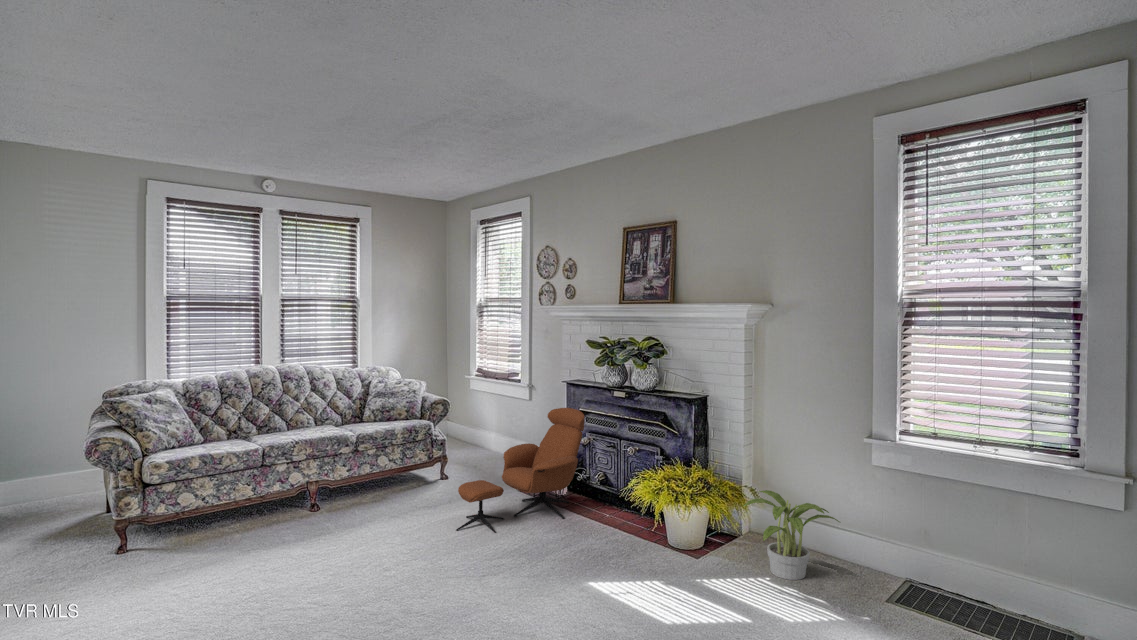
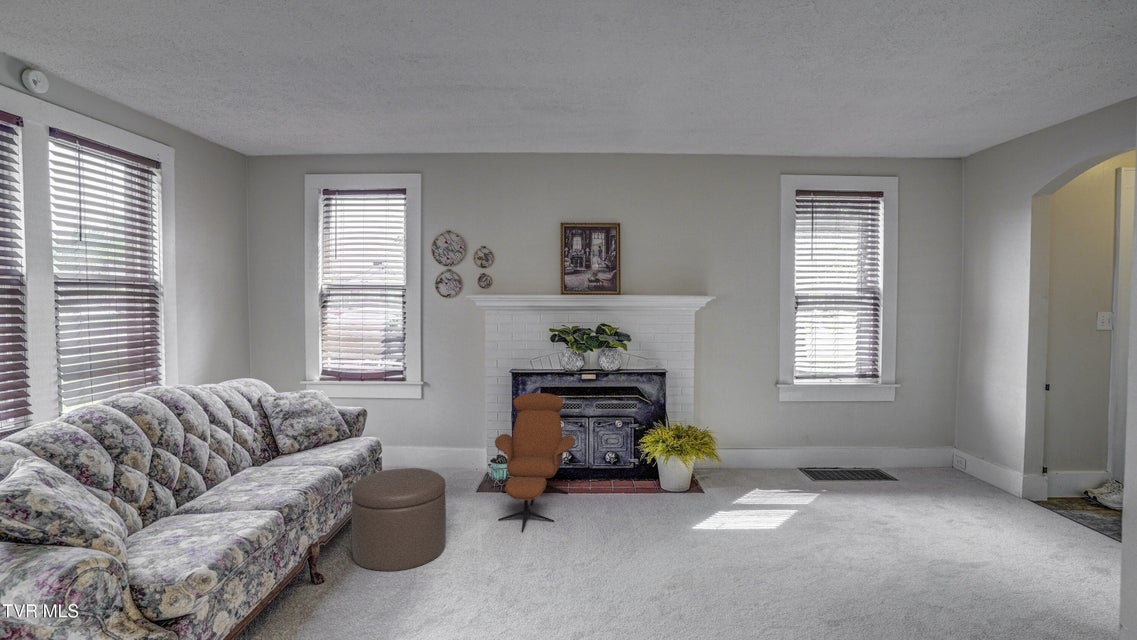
ottoman: none [334,446,411,524] -> present [351,468,446,571]
potted plant: present [744,490,839,580] -> none [722,426,777,482]

